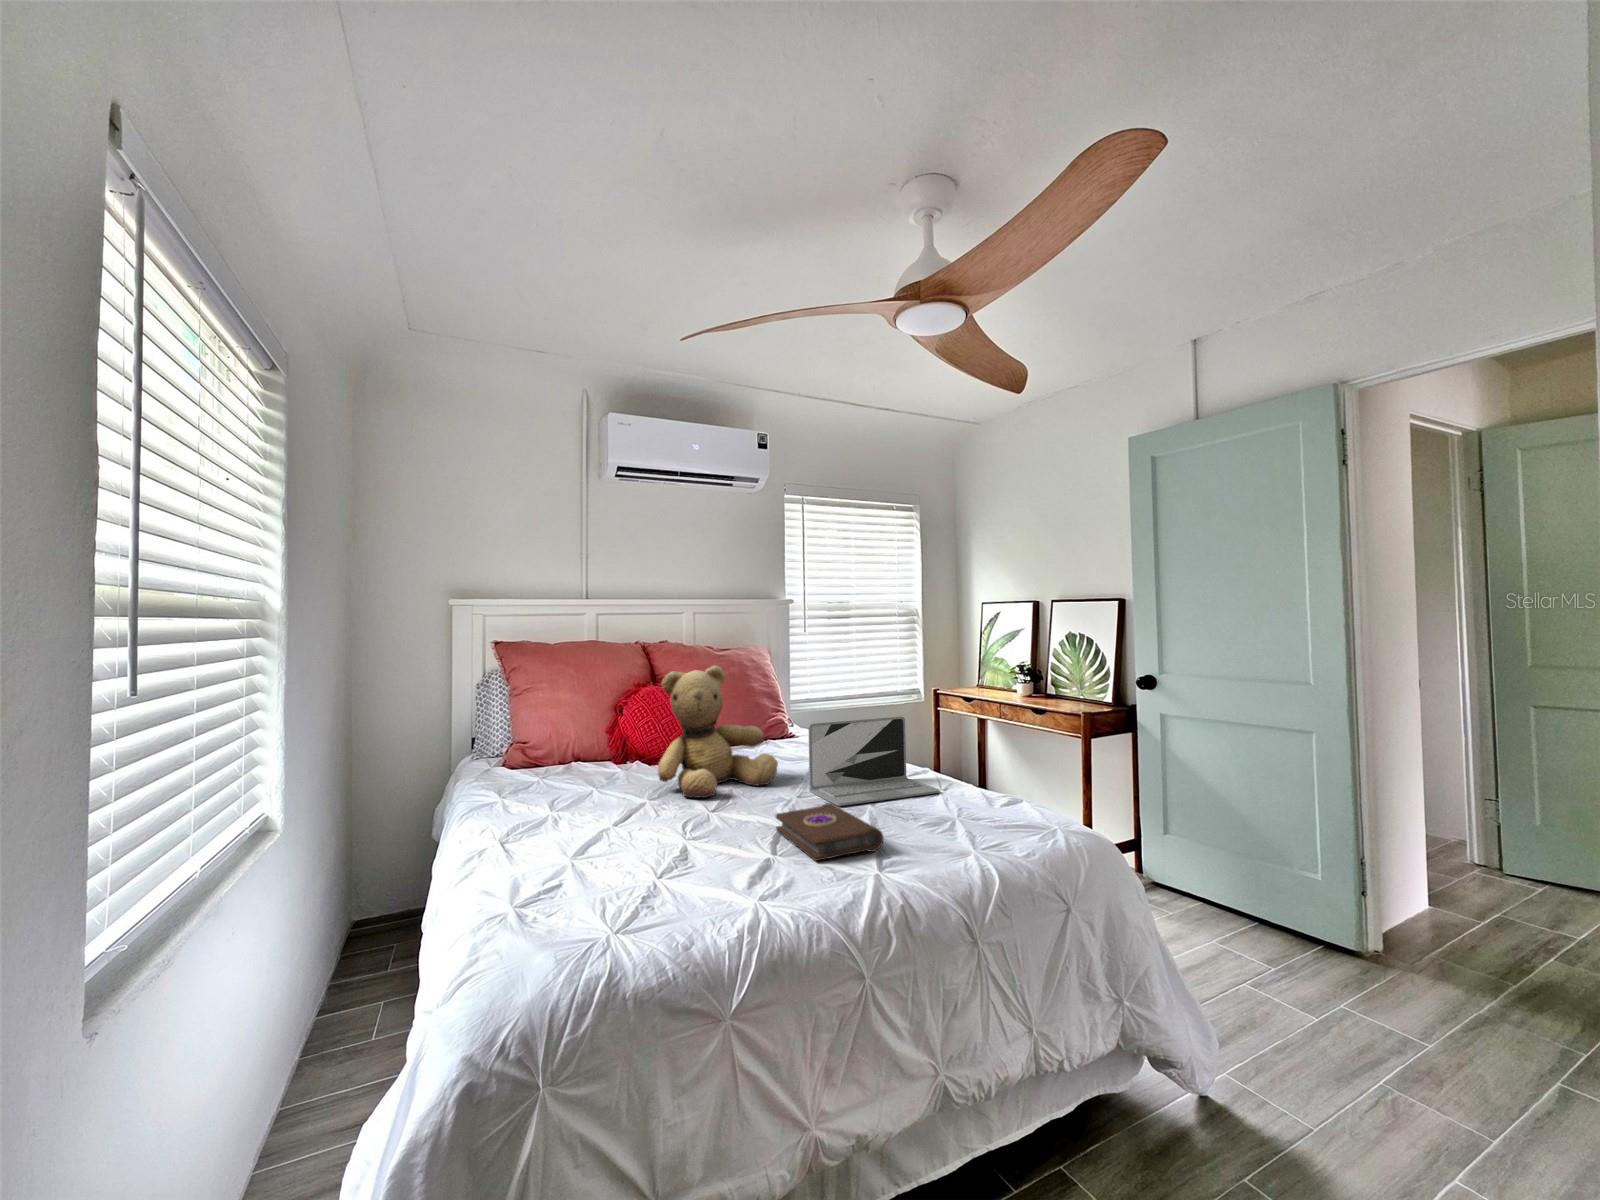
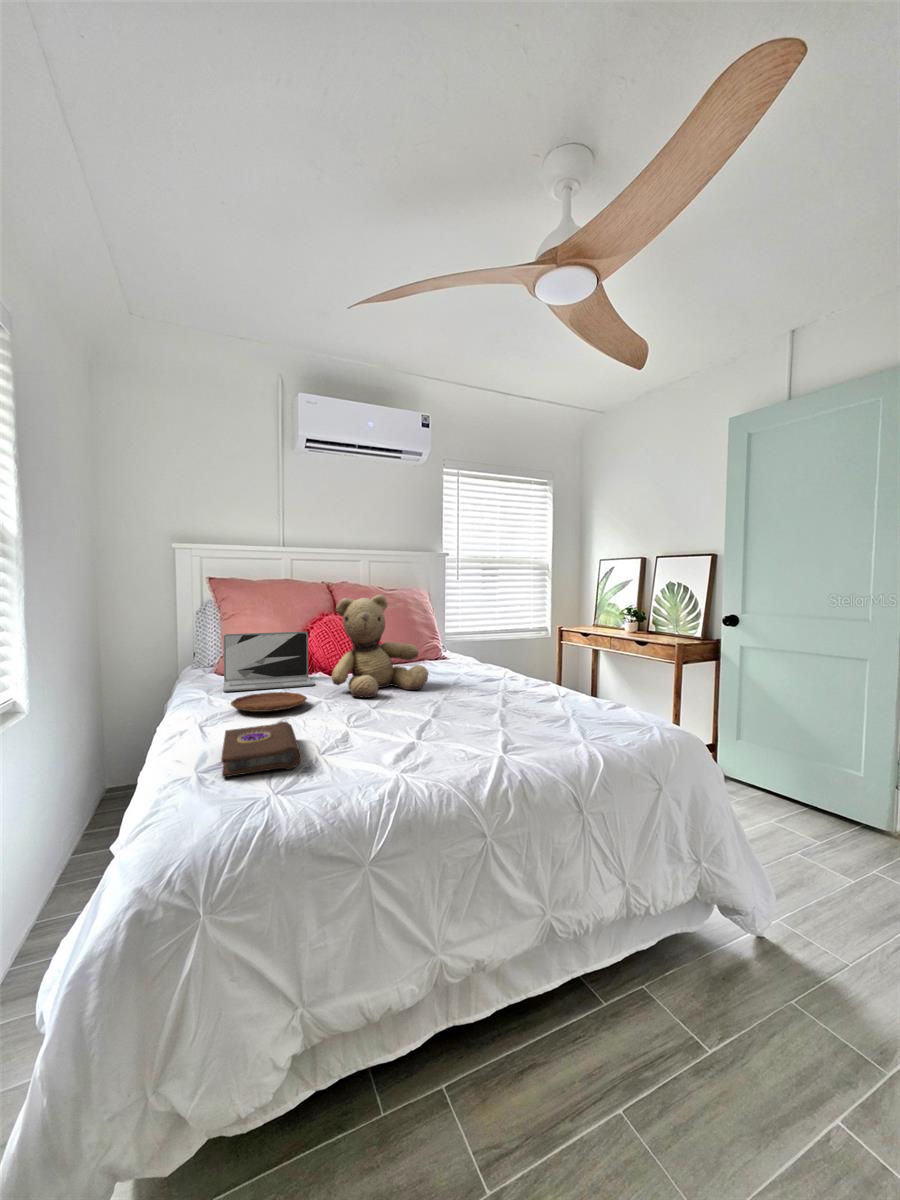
laptop: present [808,716,939,806] -> present [223,632,314,691]
tray: none [535,793,630,821] -> present [231,692,307,712]
book: present [776,803,884,861] -> present [221,722,302,777]

